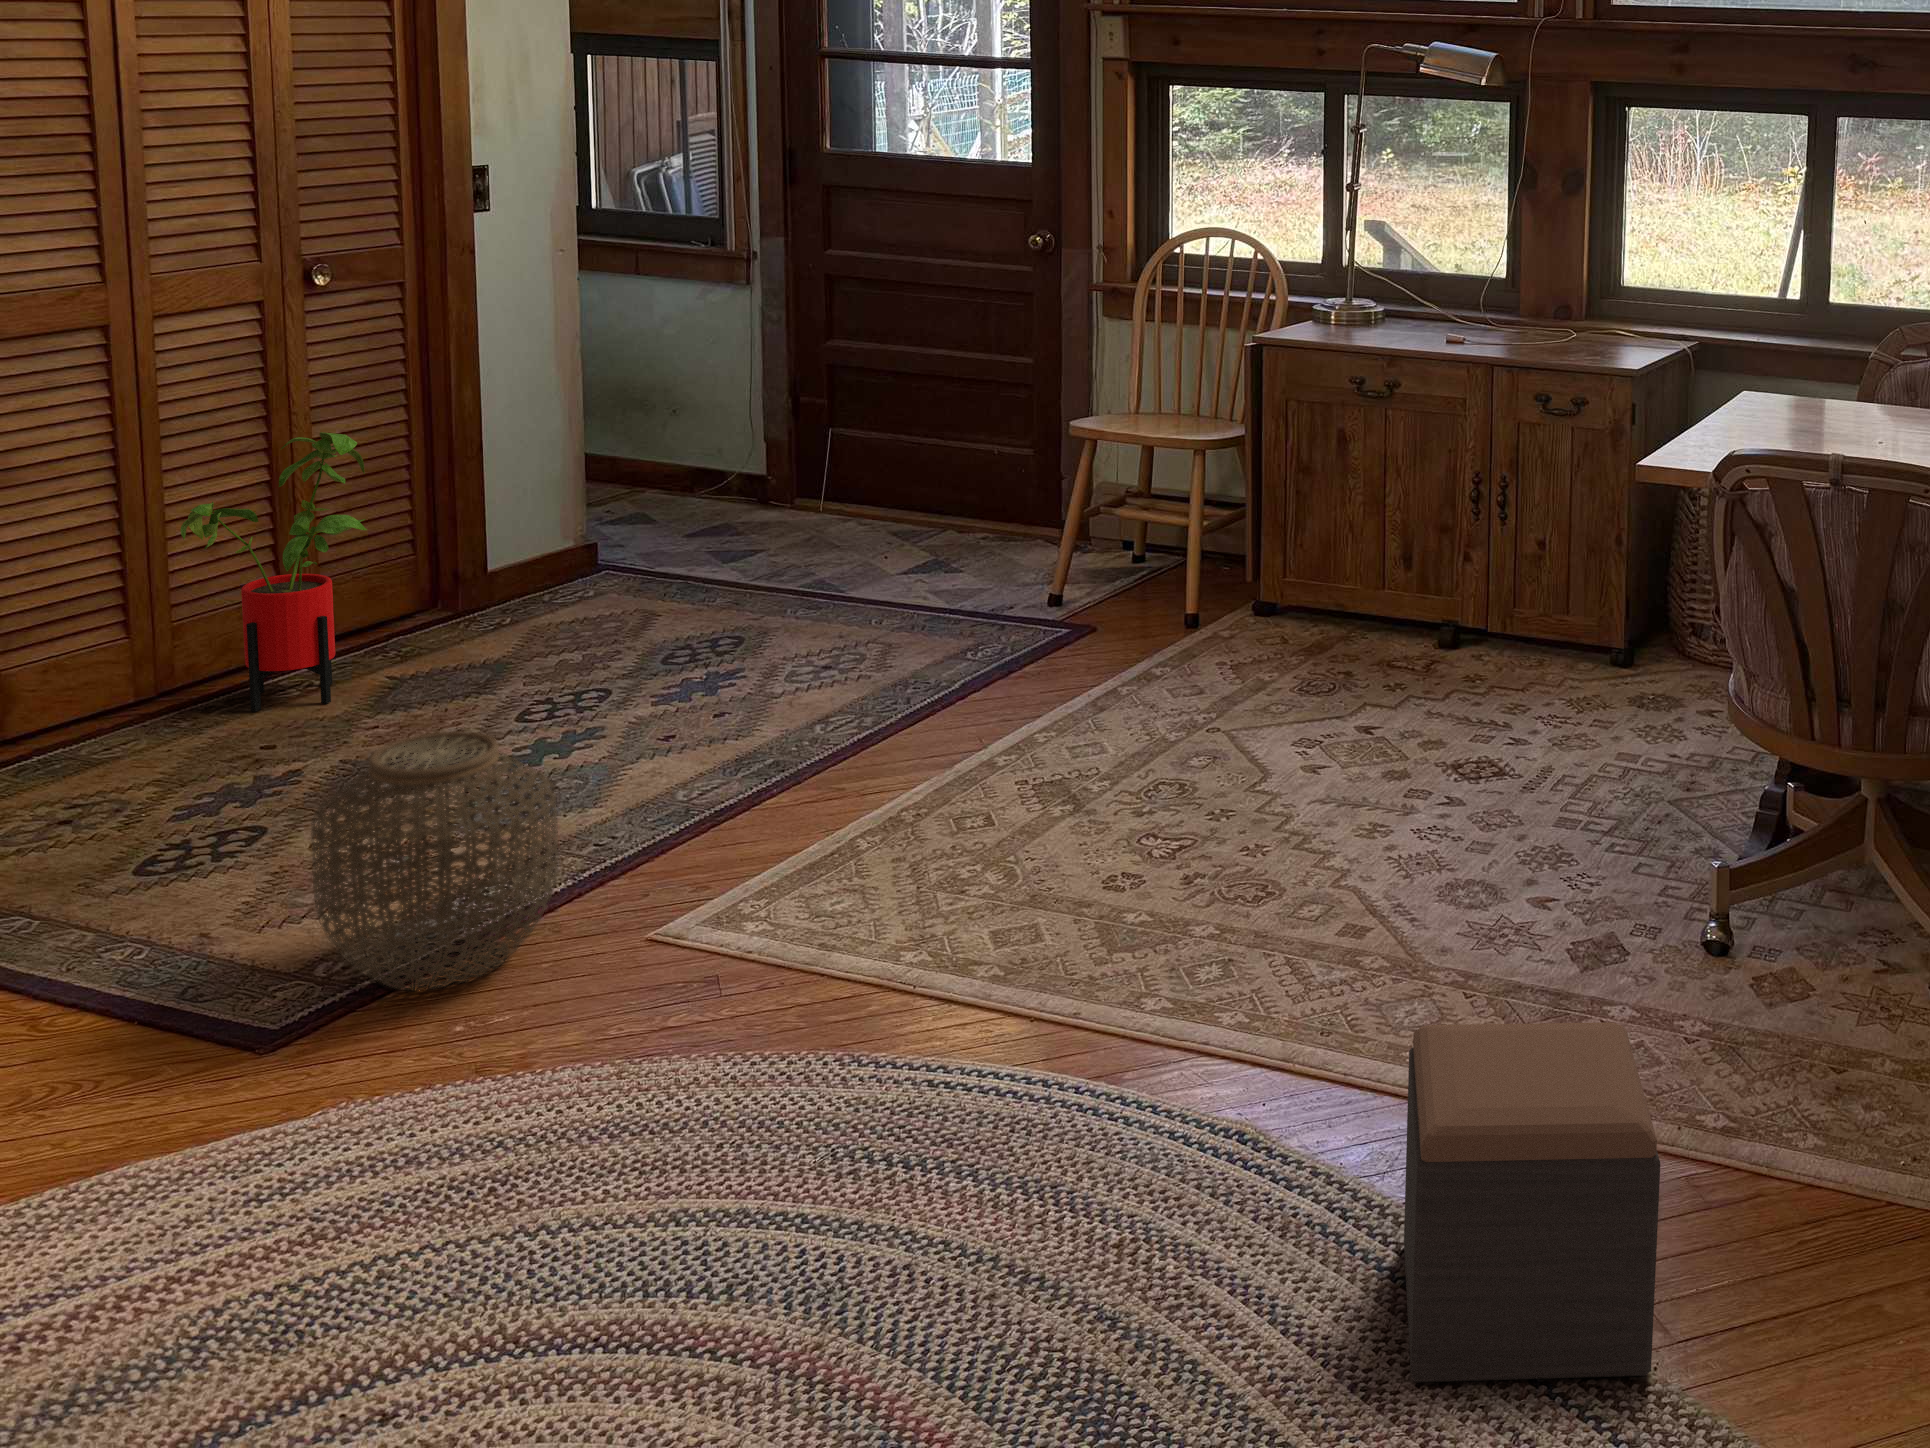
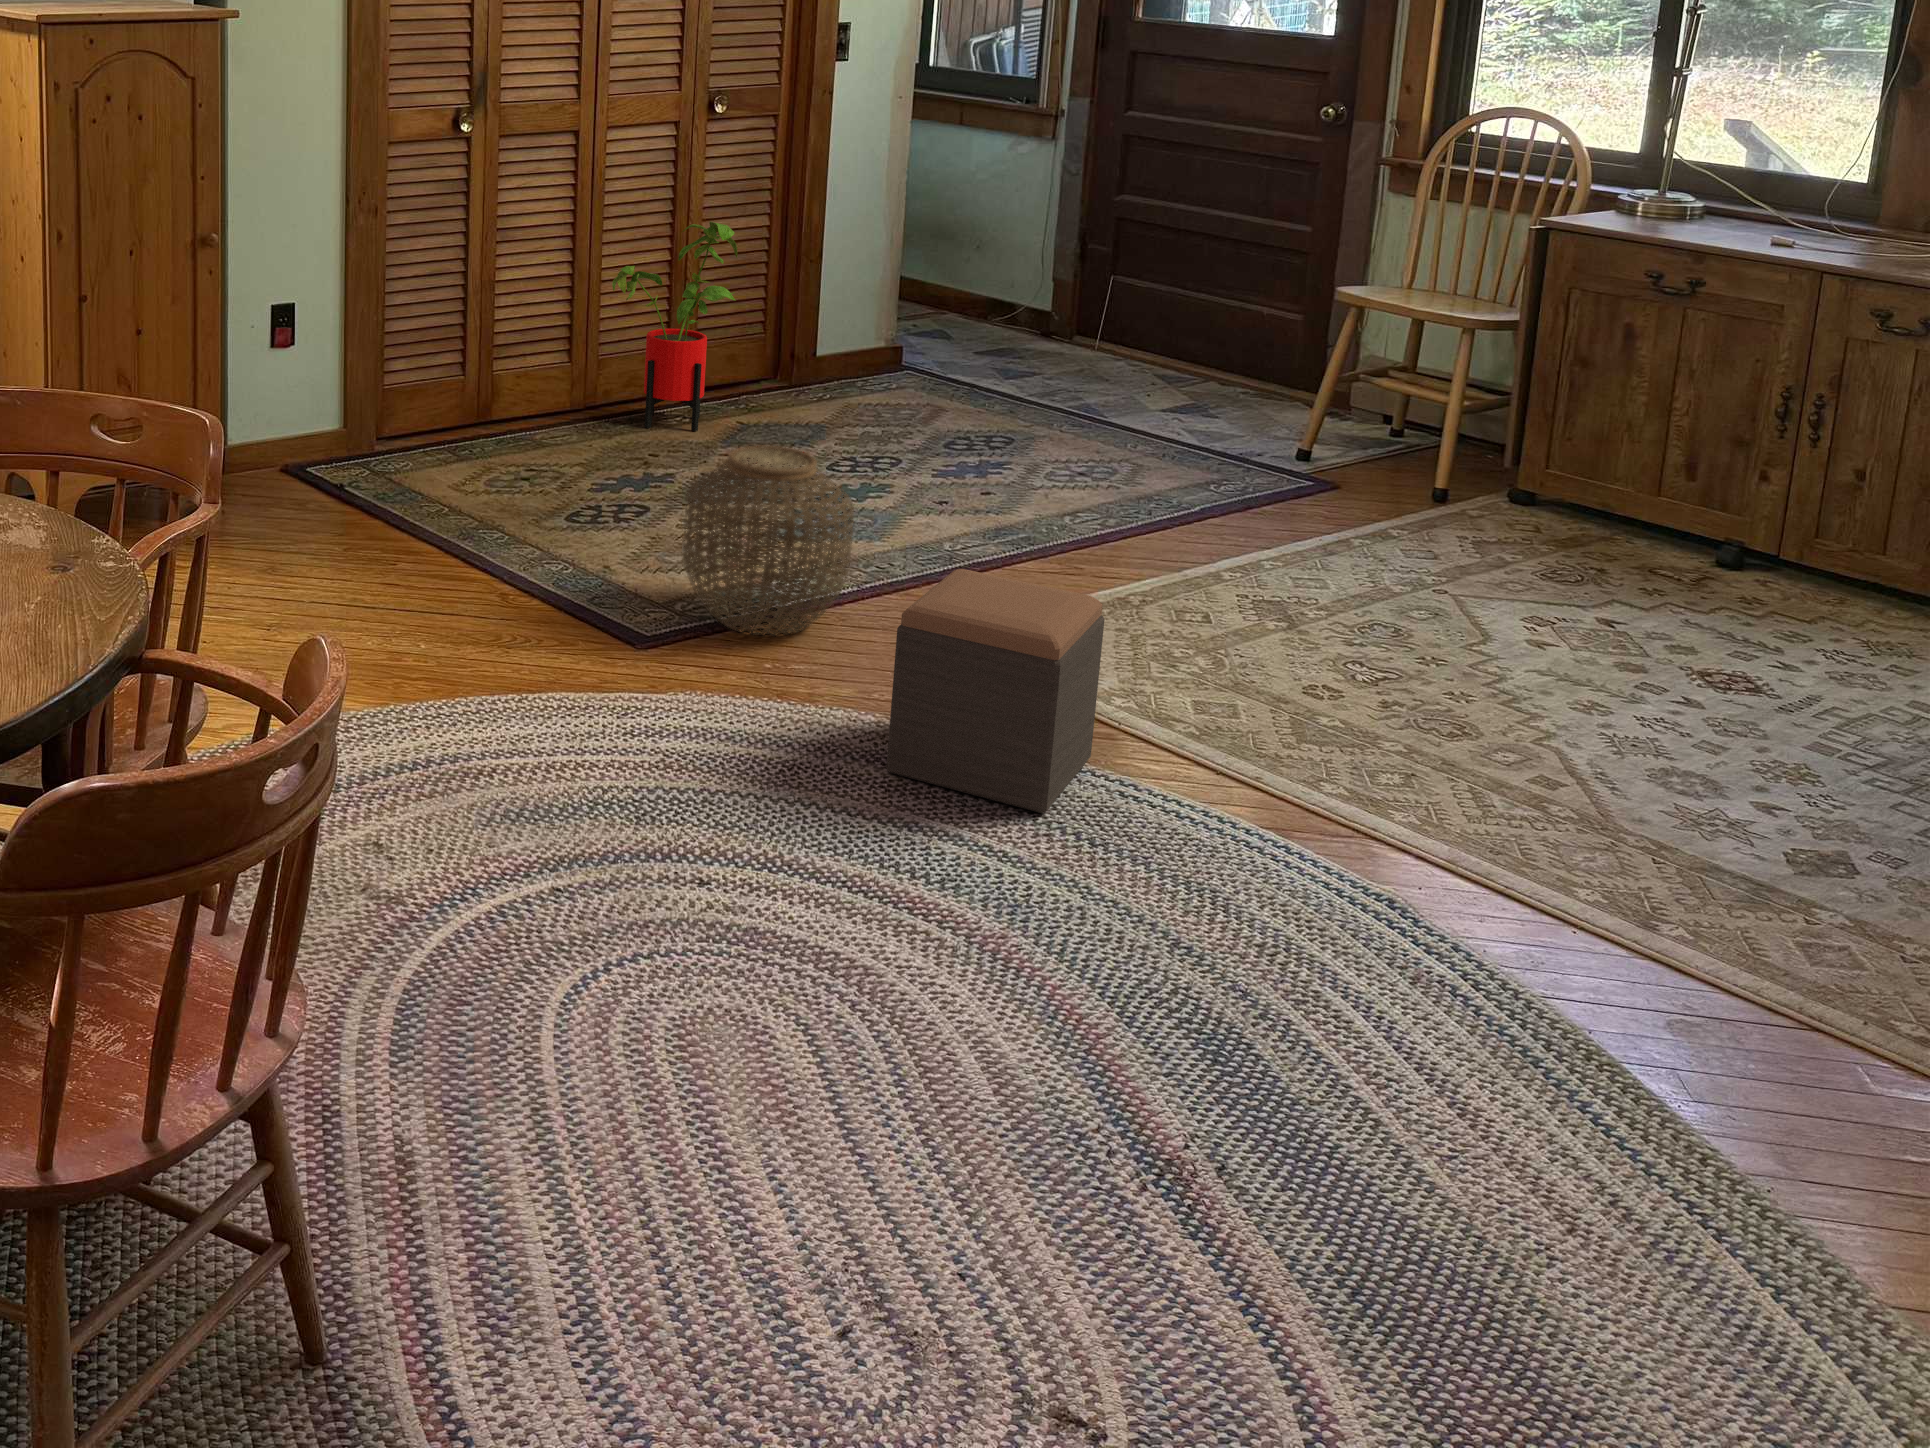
footstool: present [1404,1022,1660,1382] -> present [886,569,1104,813]

